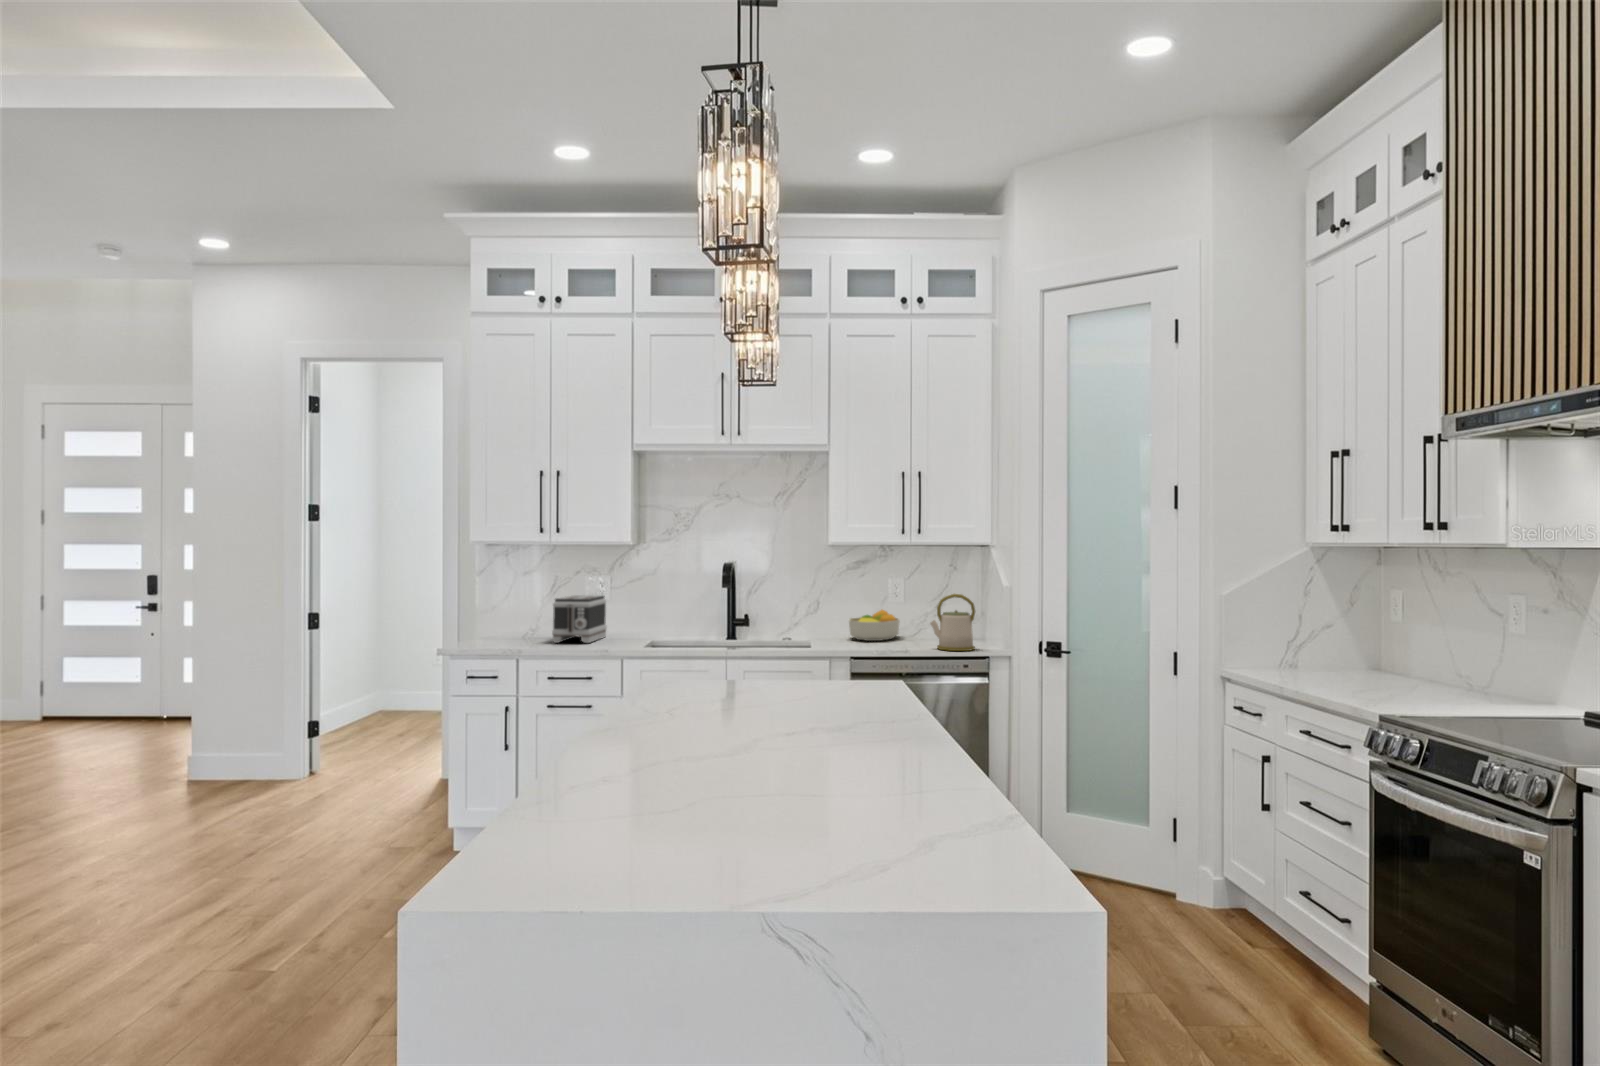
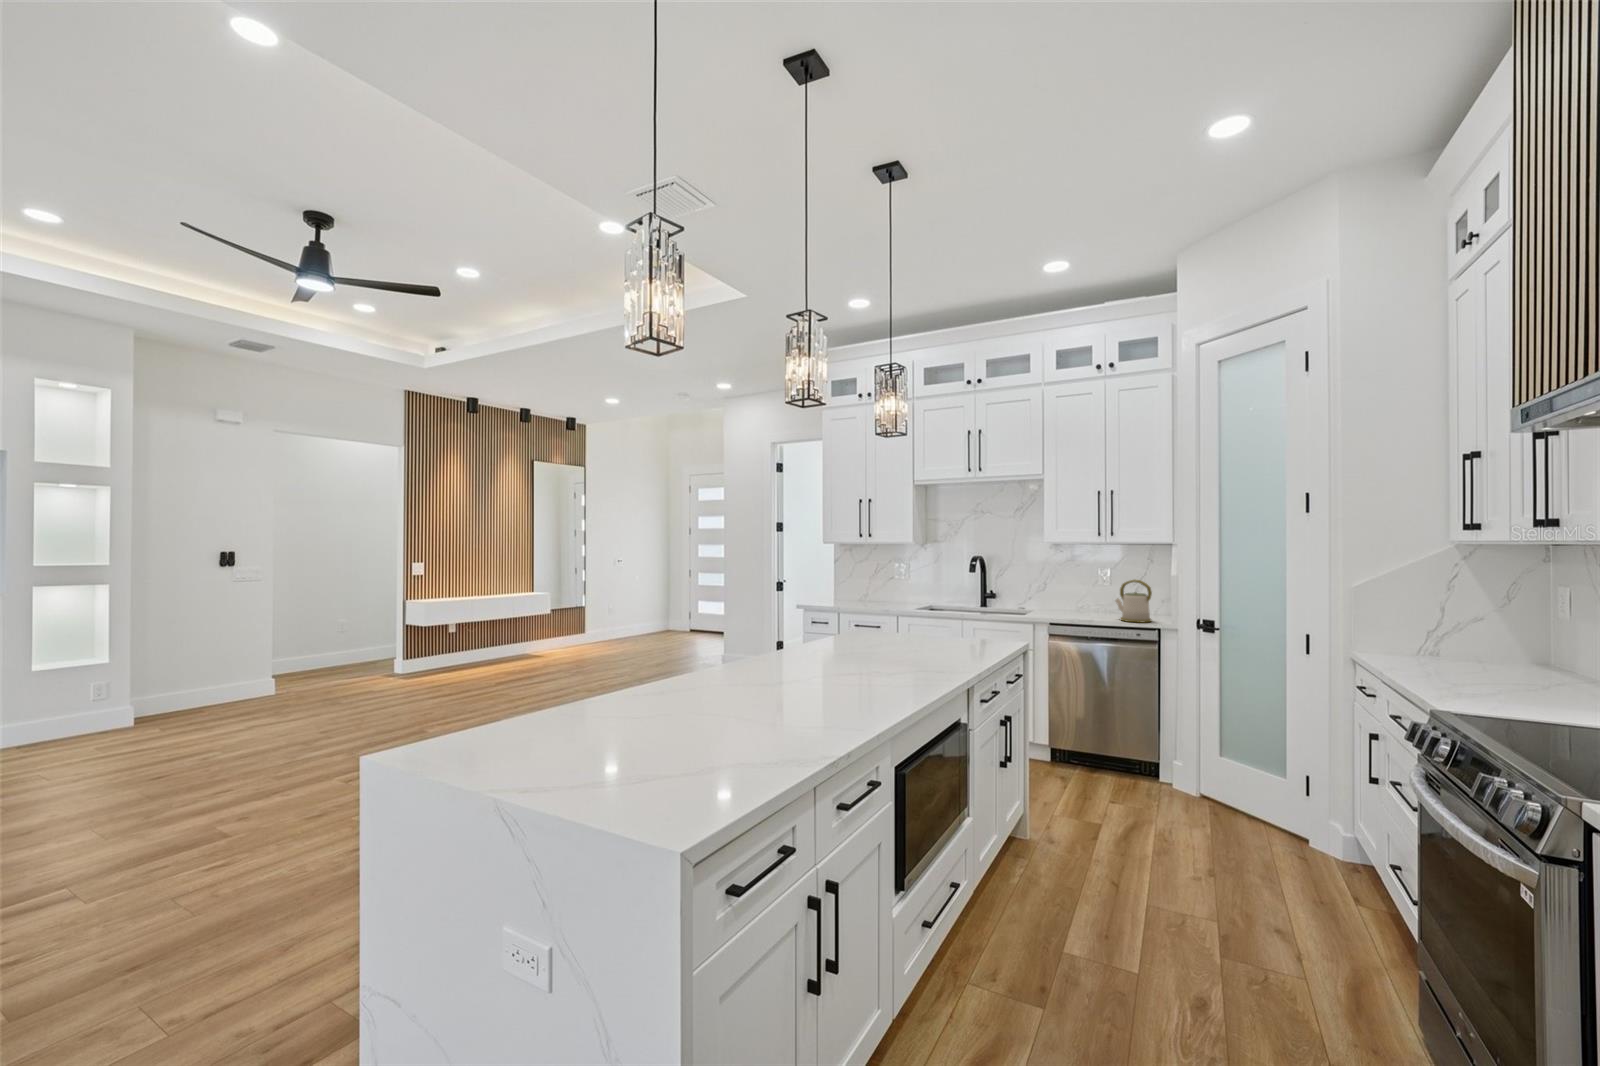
toaster: present [552,595,607,643] -> none [872,574,910,603]
fruit bowl: present [849,610,900,641] -> none [1063,589,1107,611]

